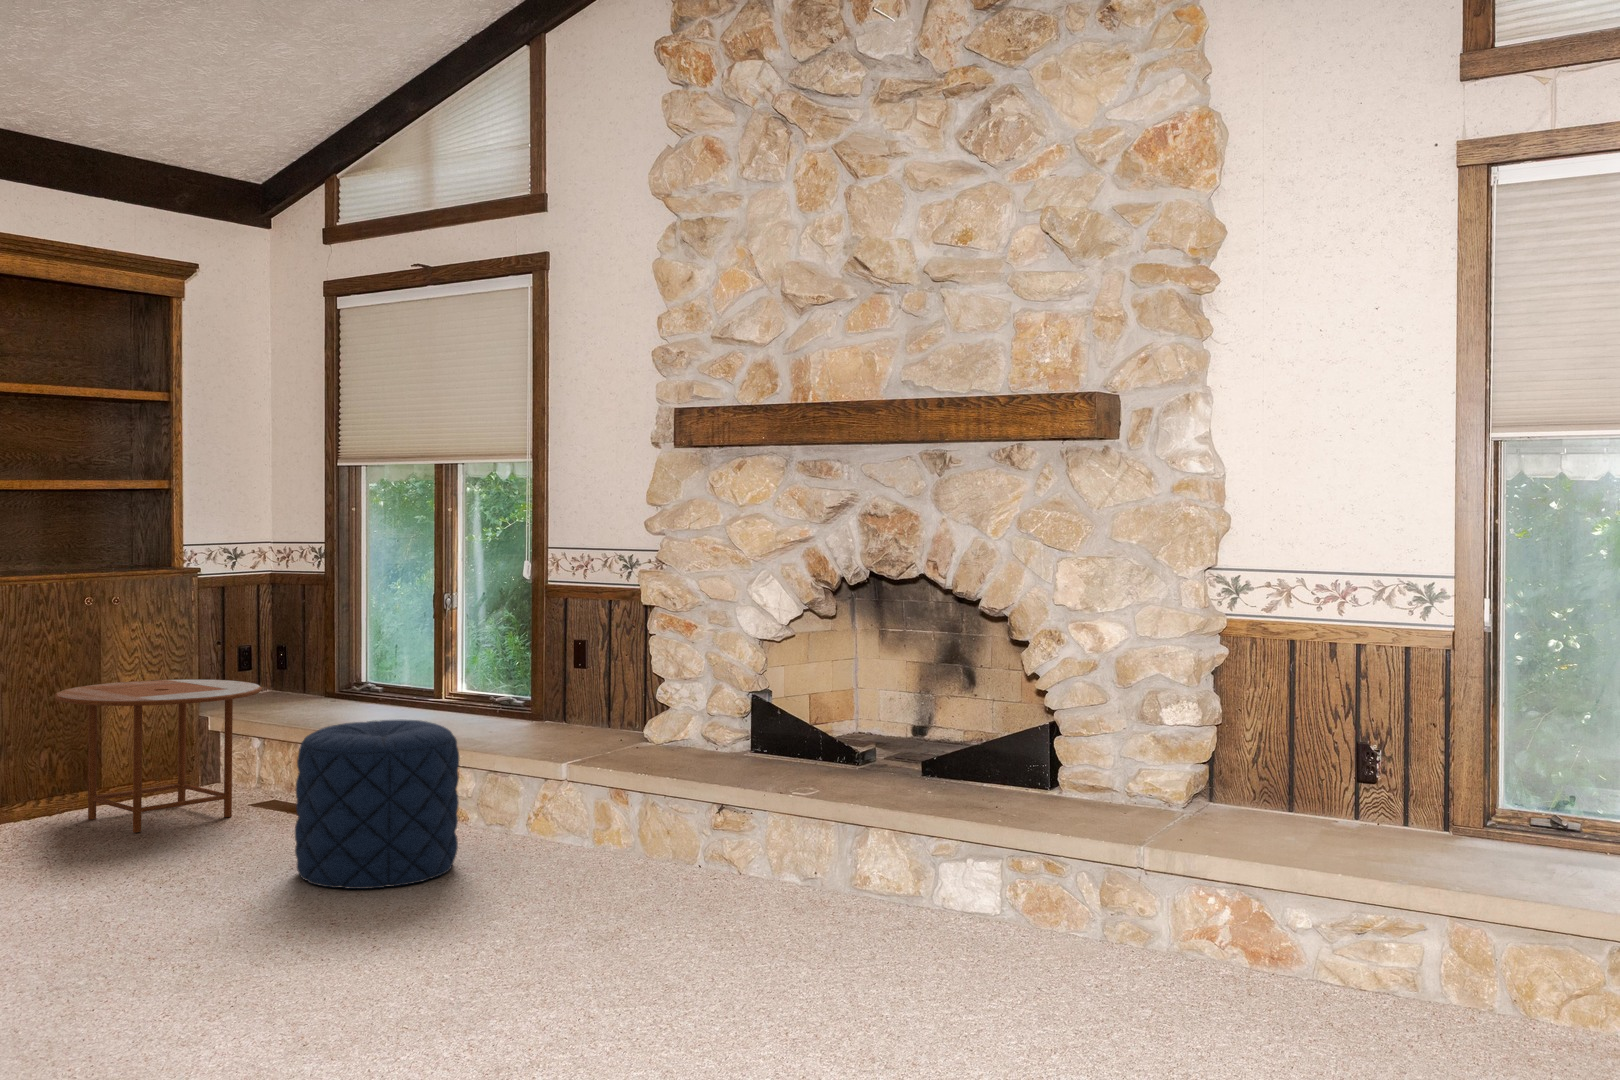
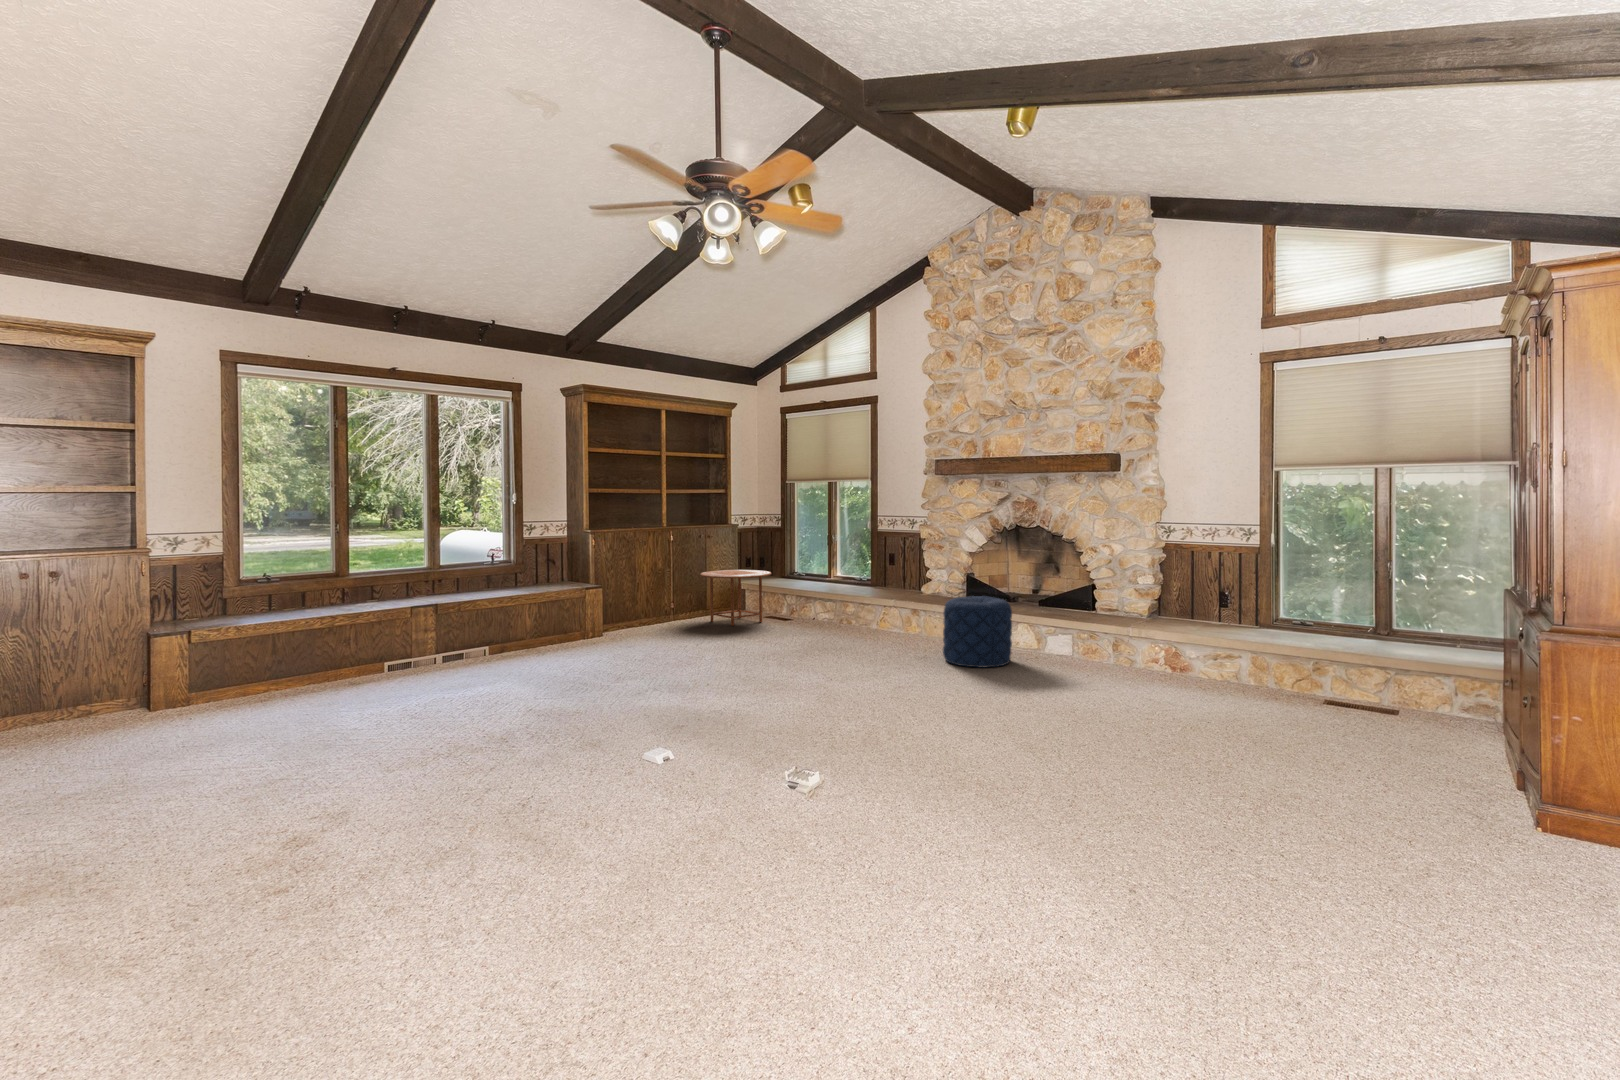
pouf: present [295,720,459,889] -> present [943,596,1012,668]

